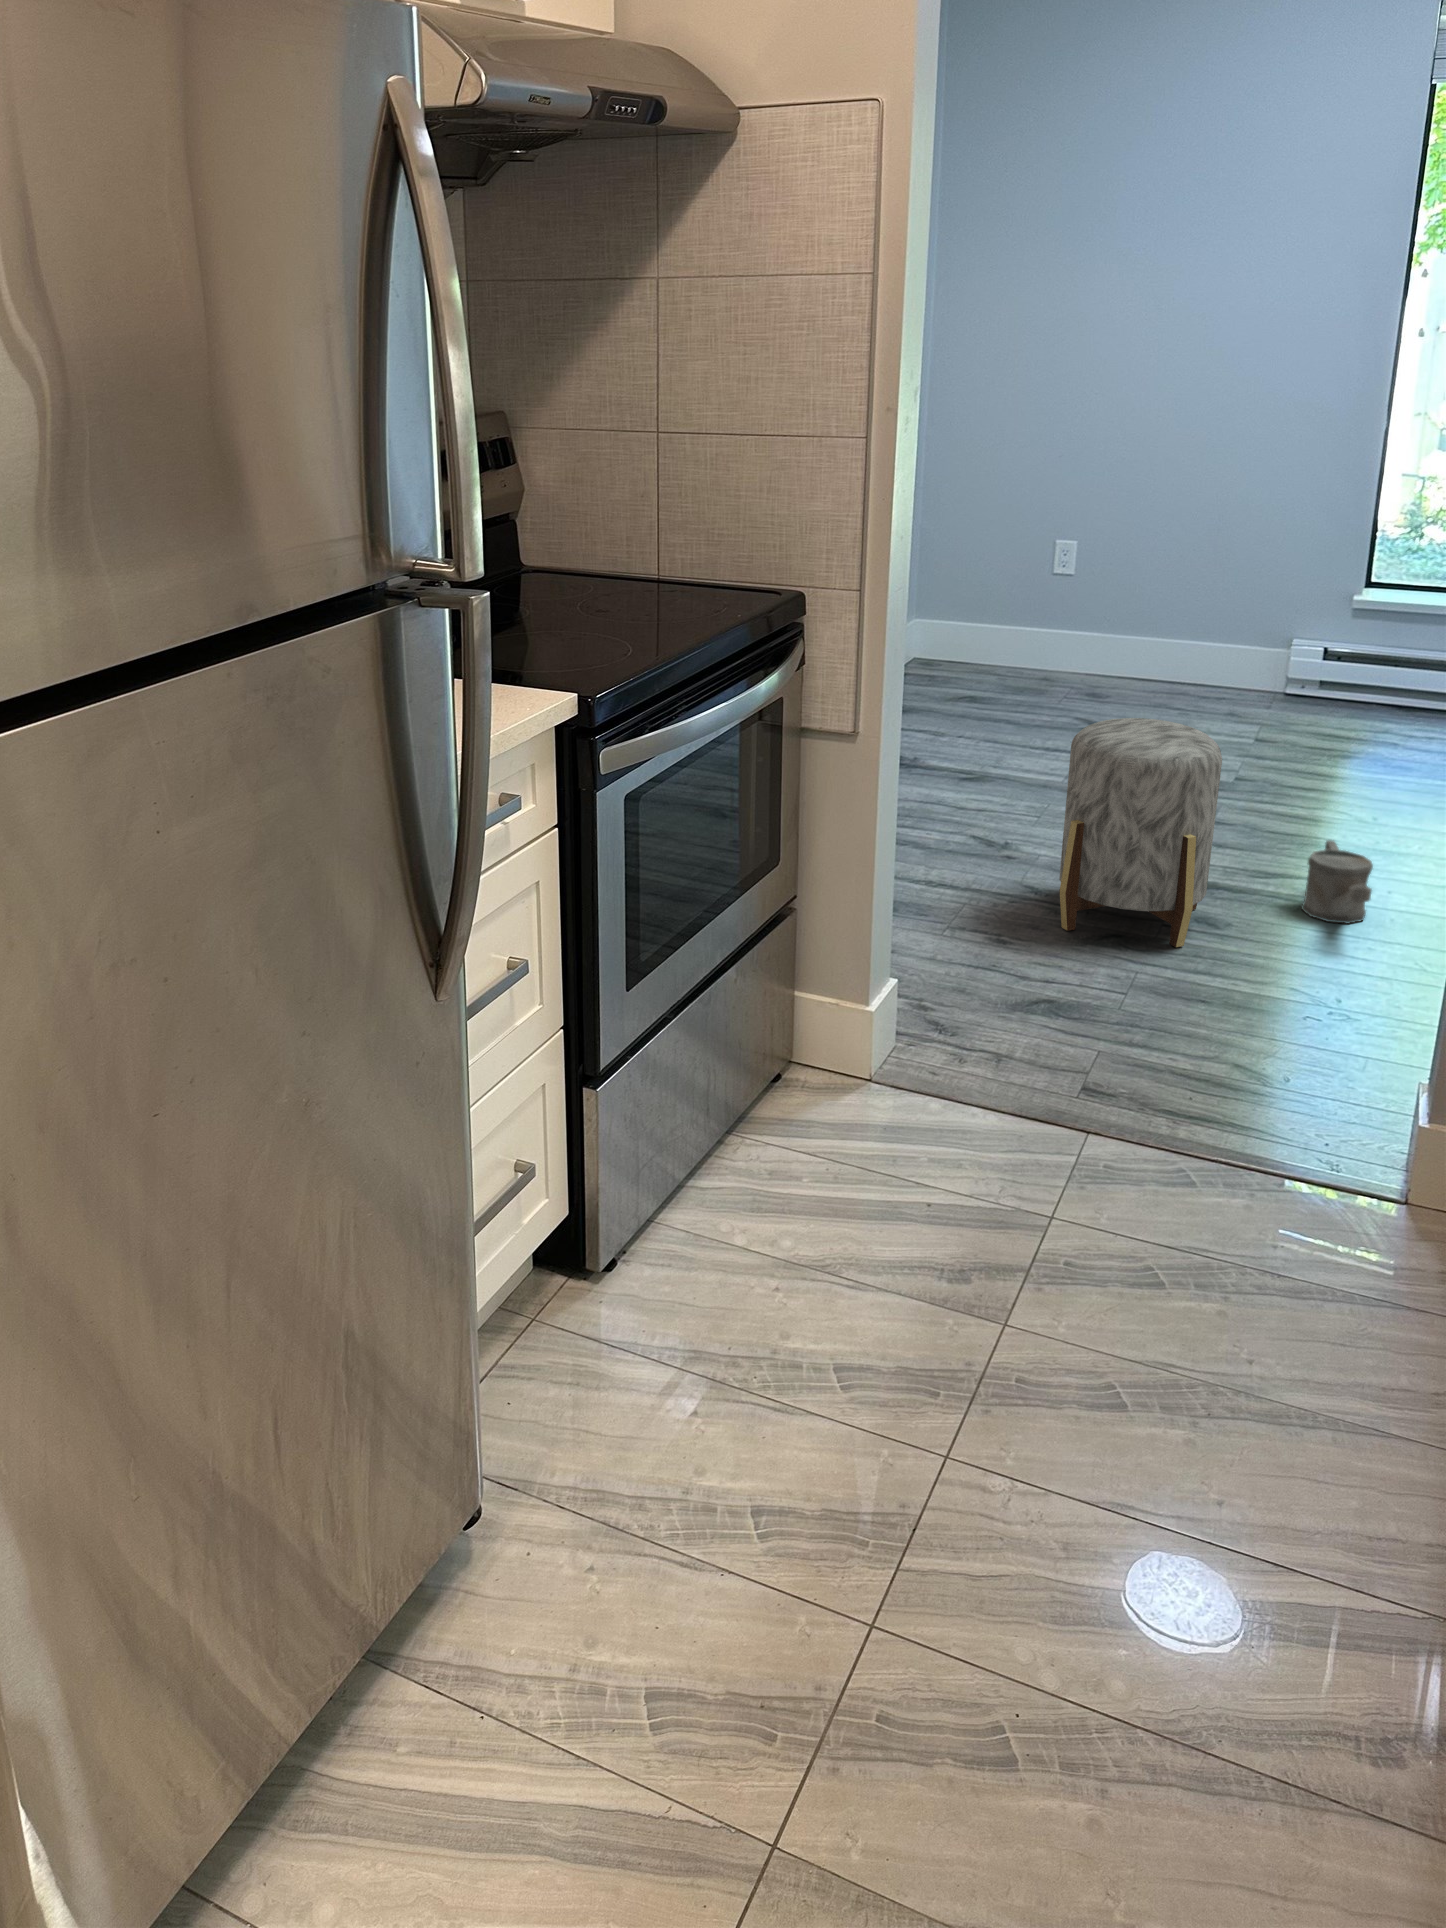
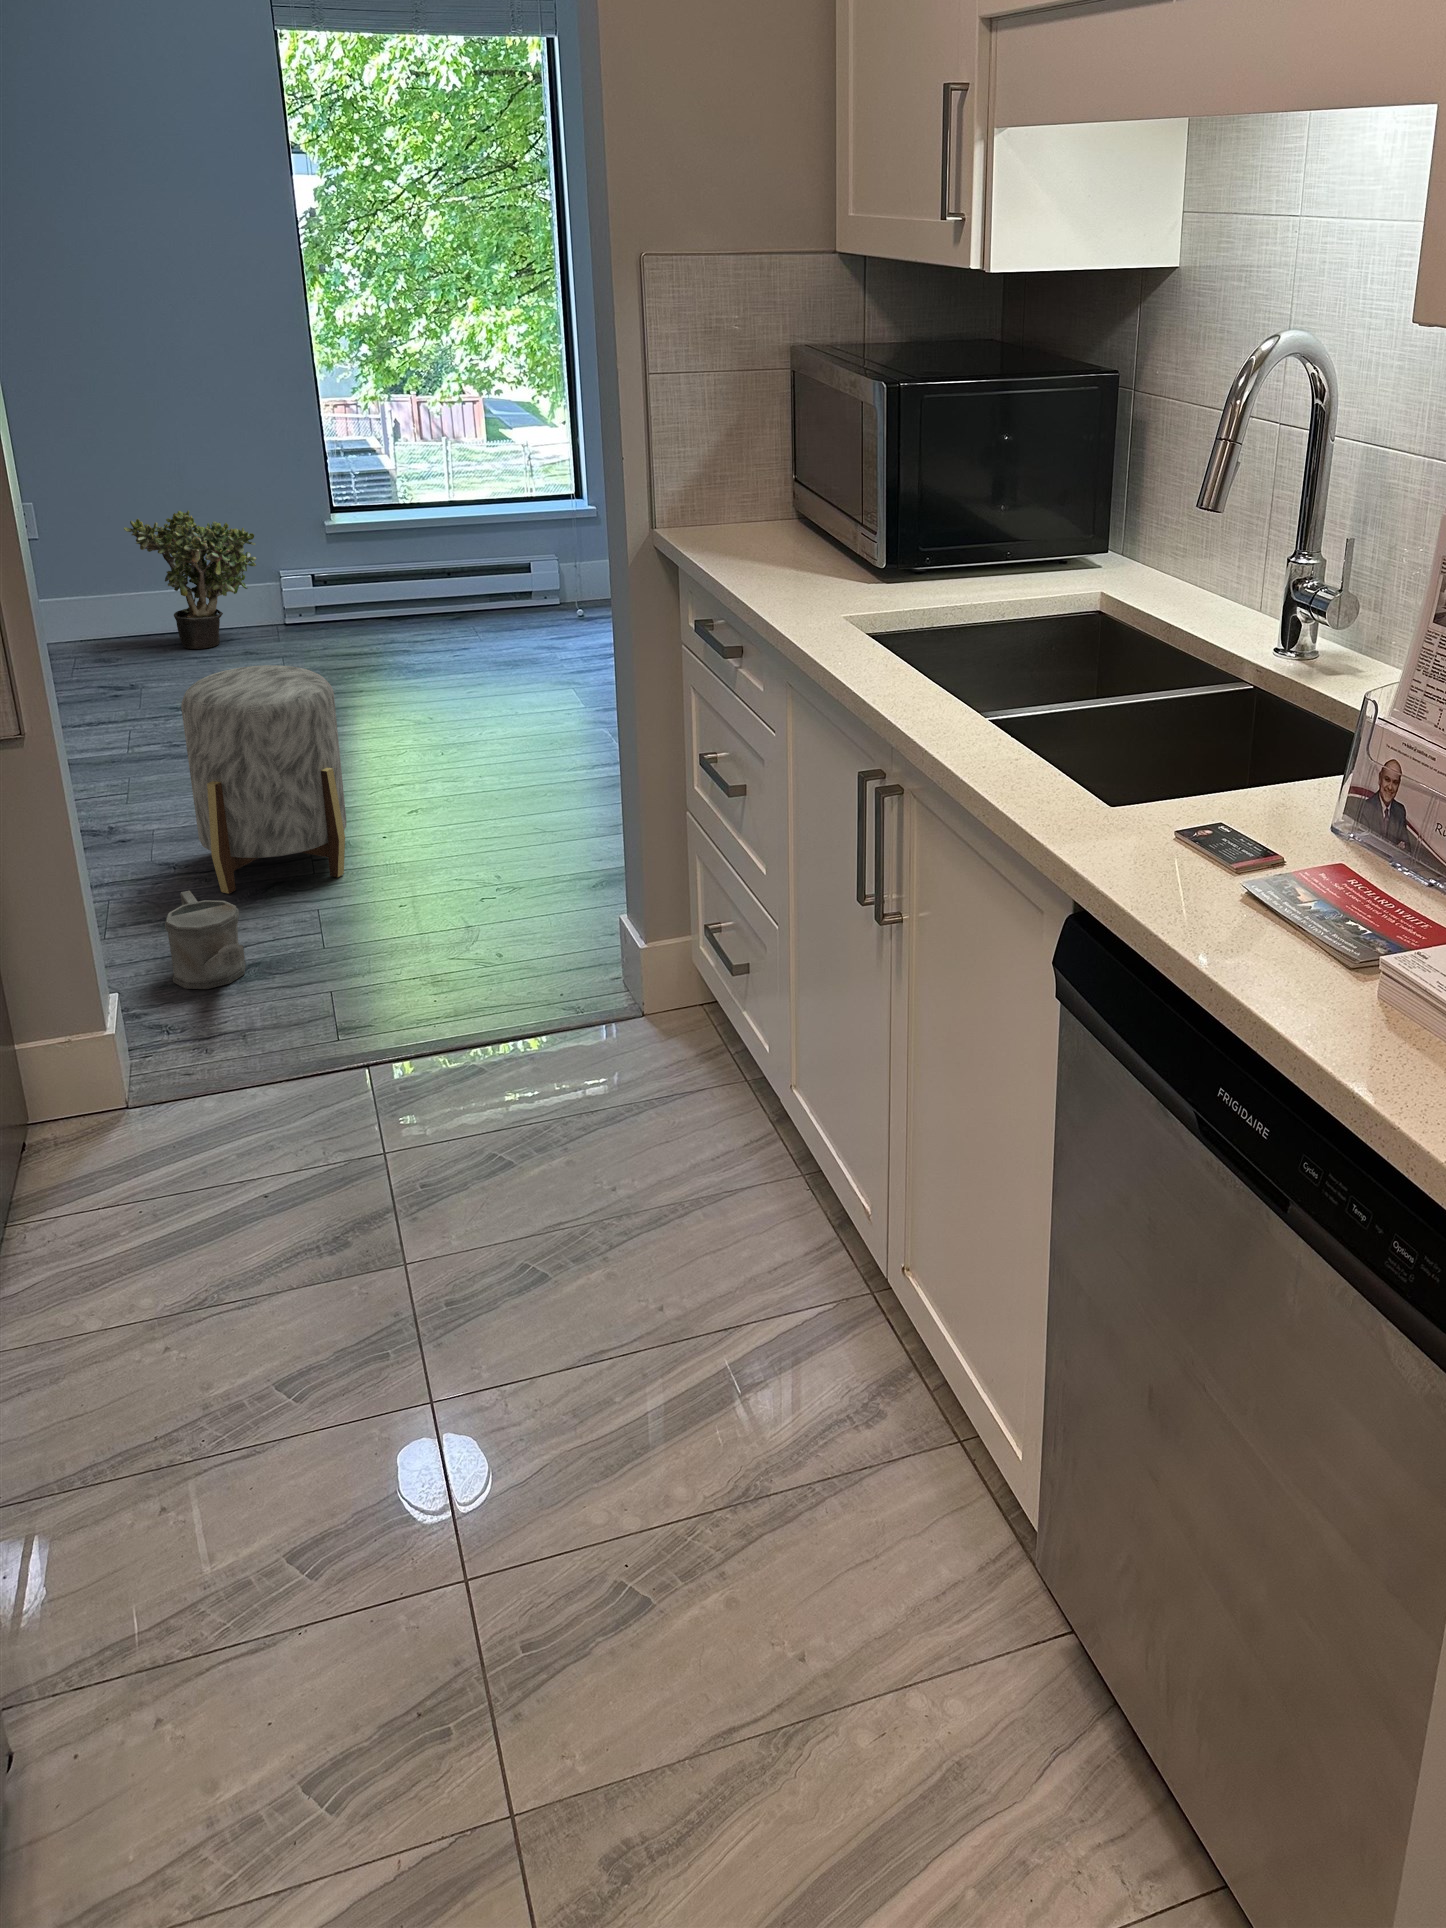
potted plant: none [1143,563,1269,701] -> present [124,510,256,649]
watering can: present [1302,840,1373,924] -> present [165,891,246,989]

